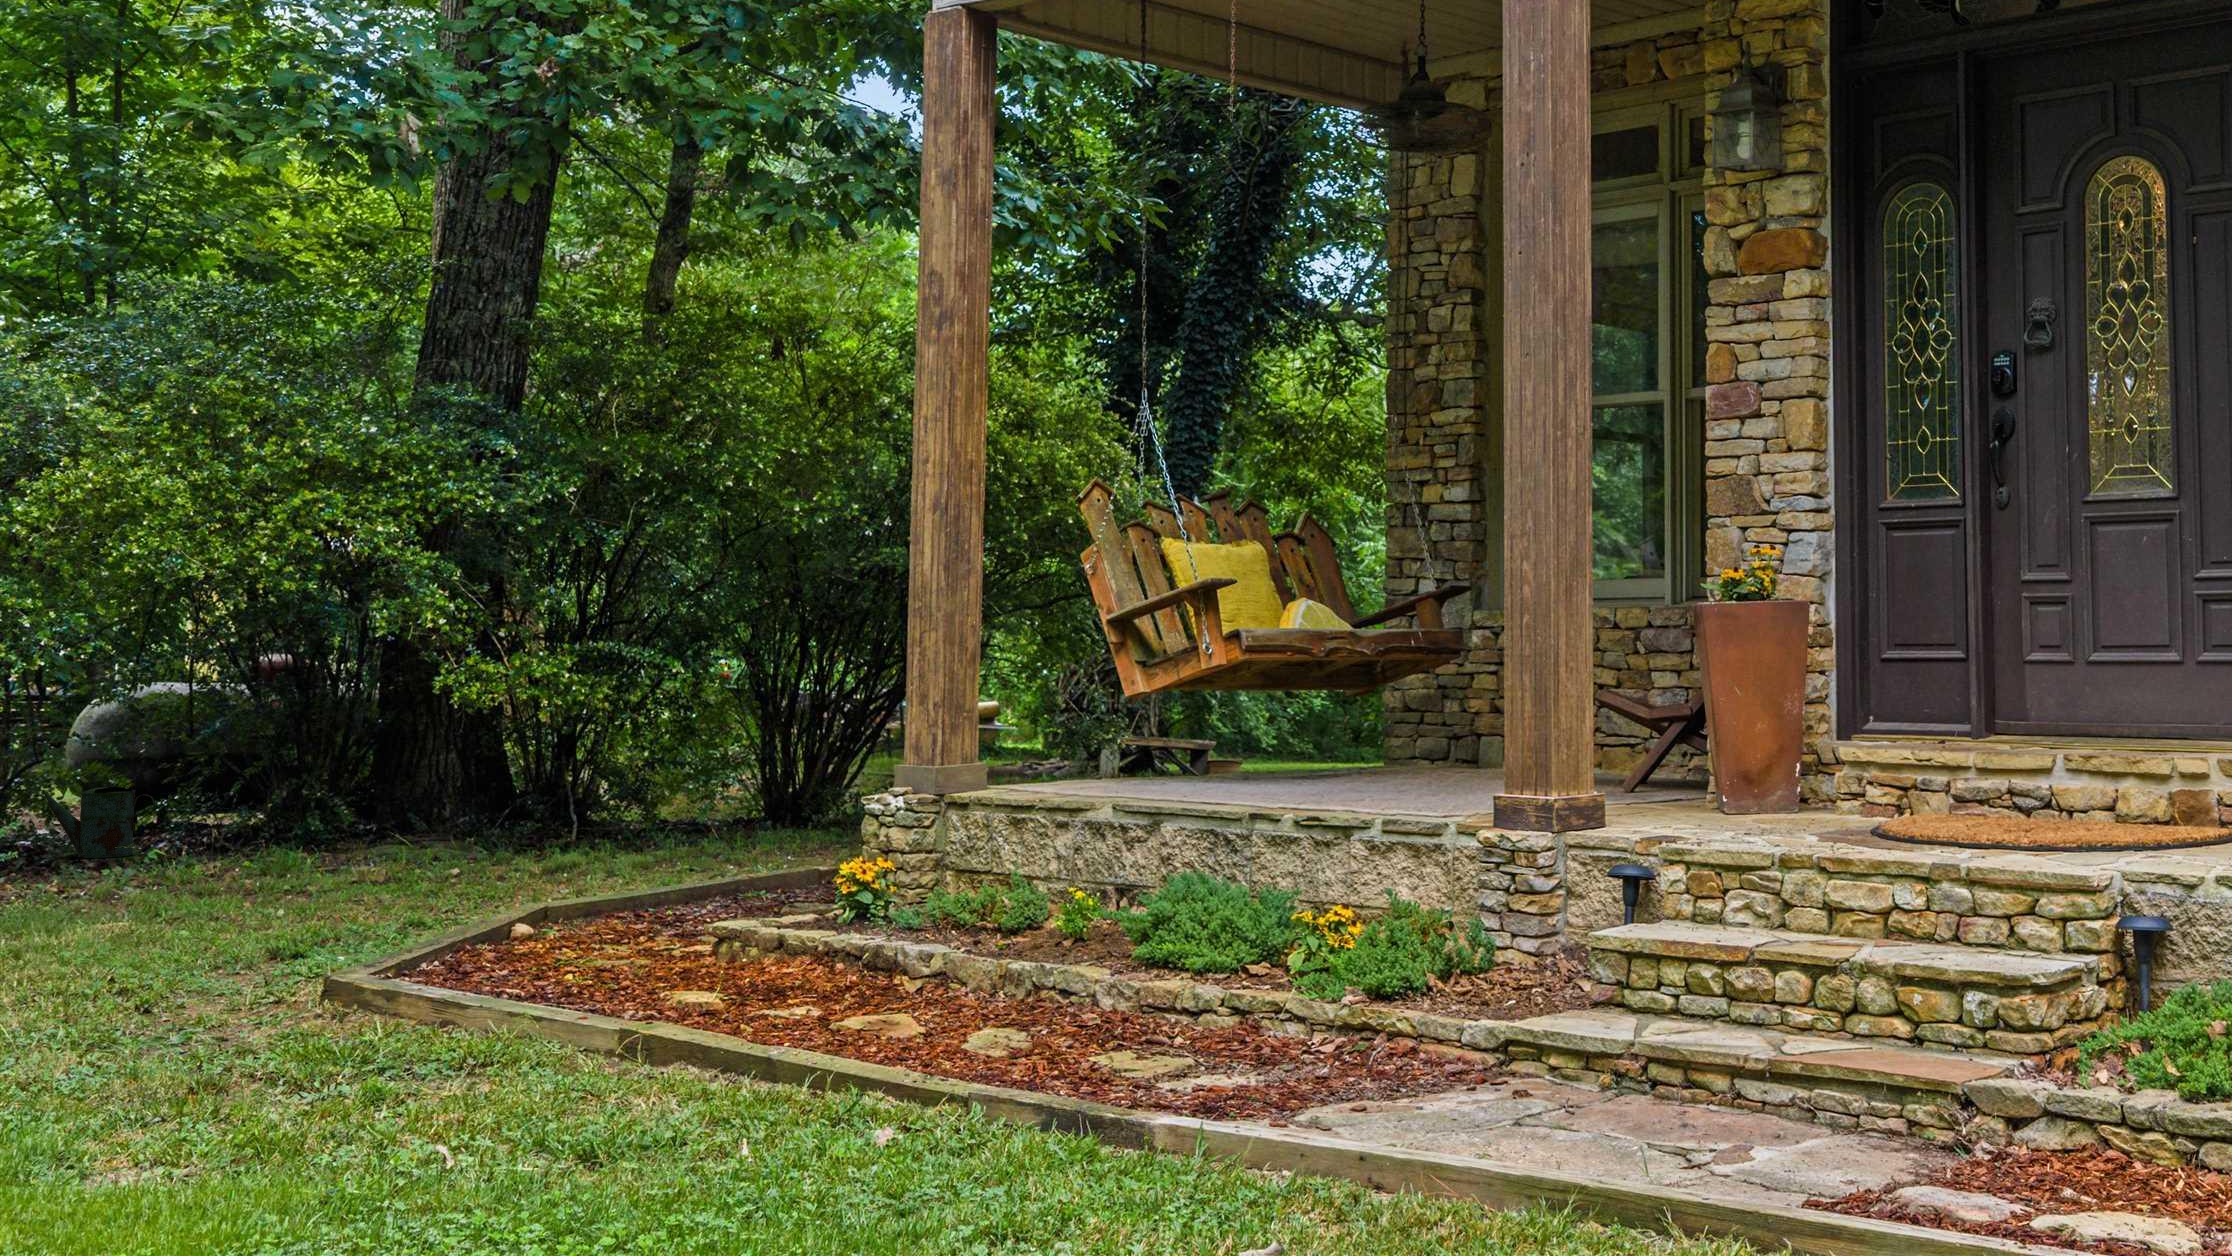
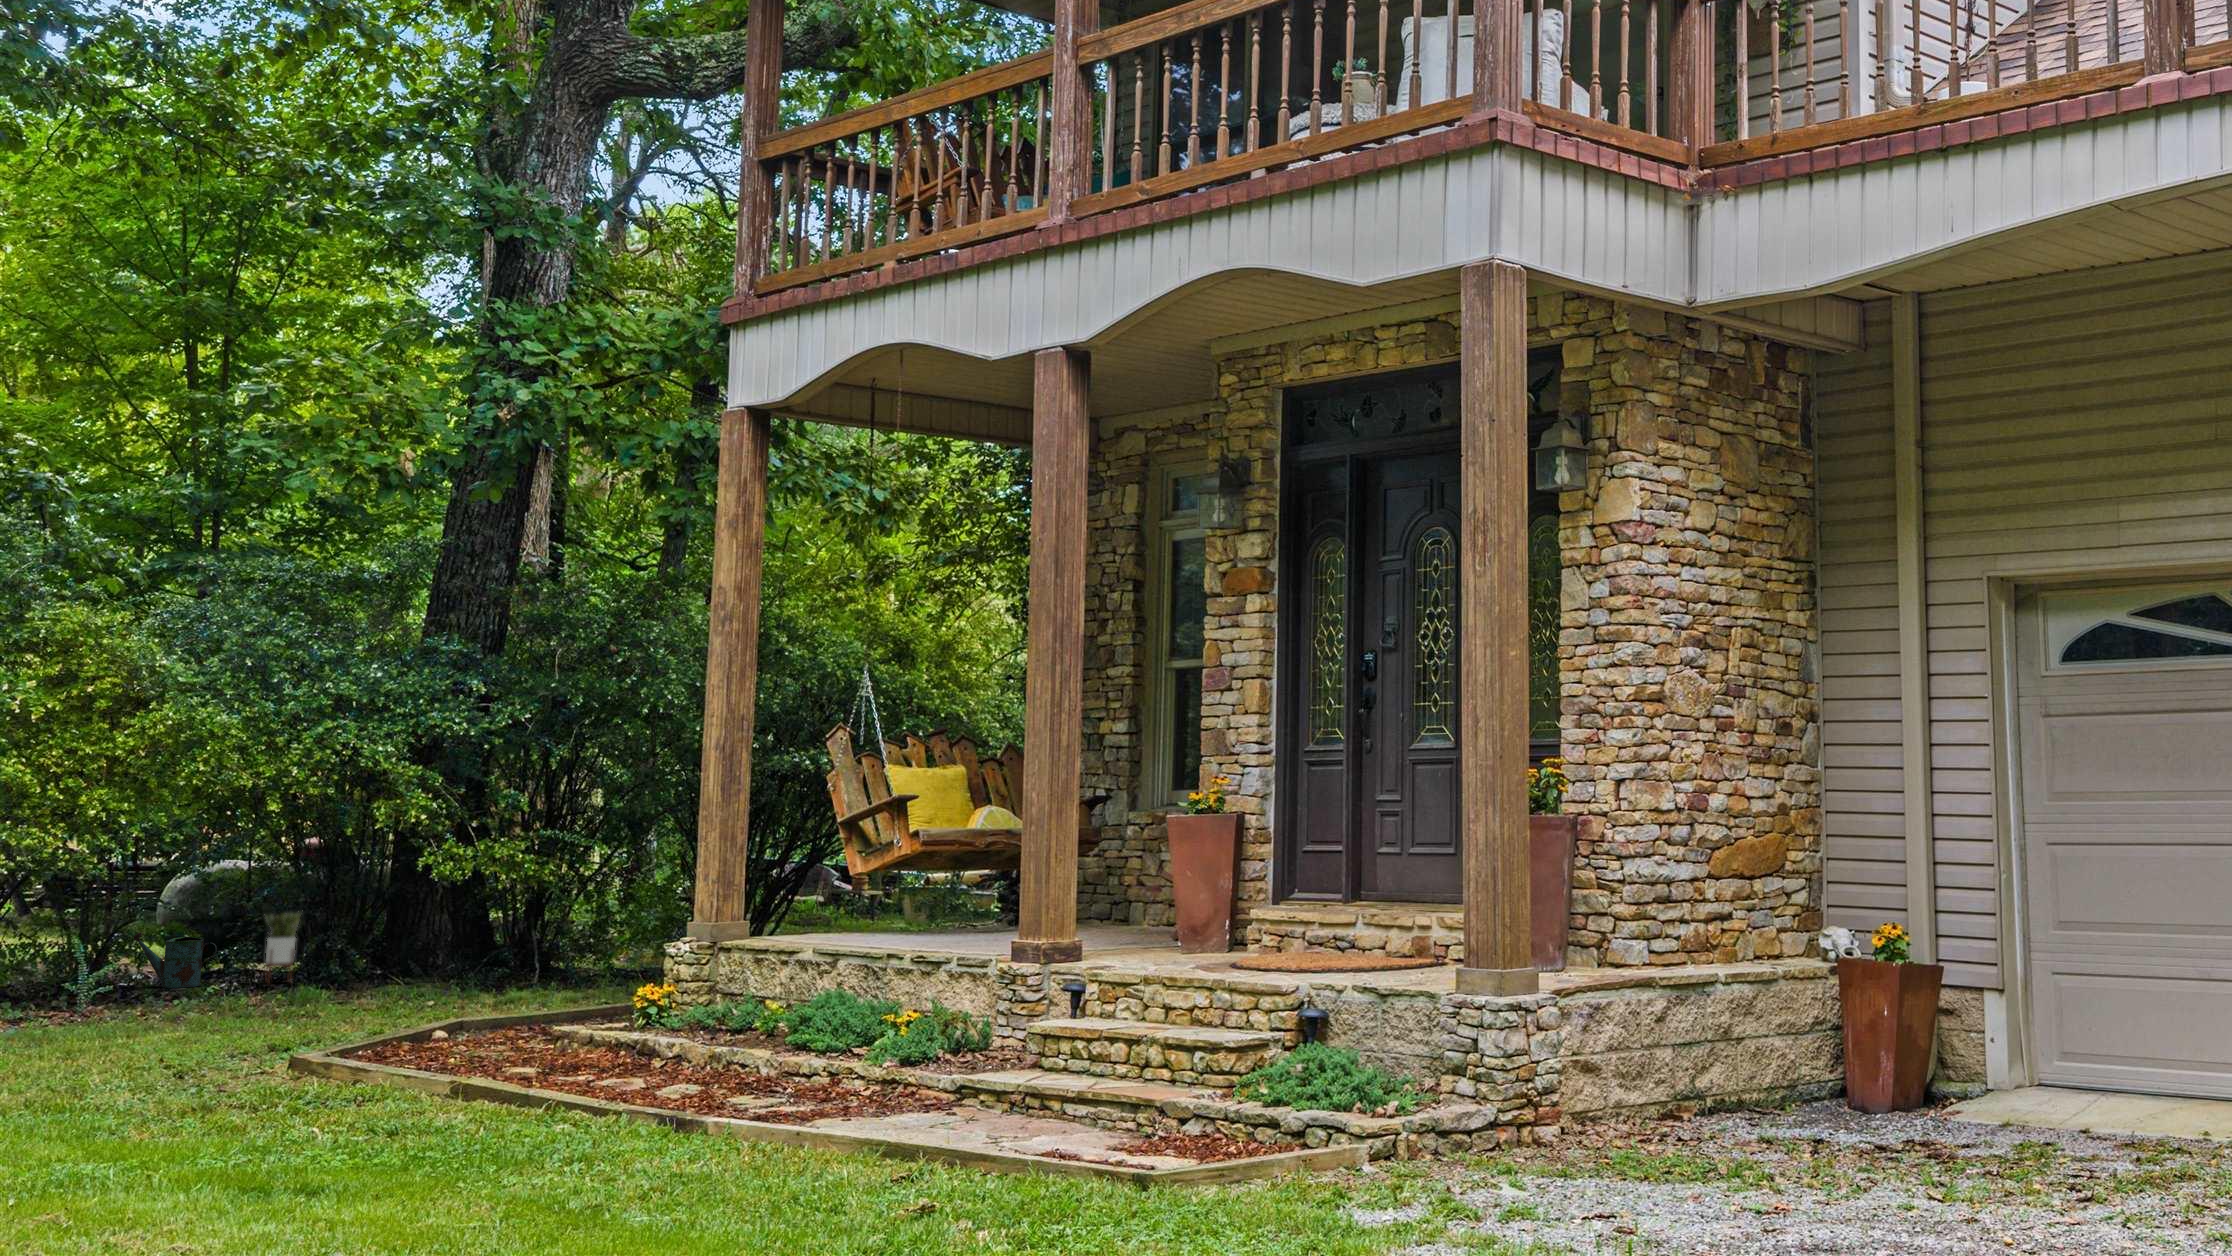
potted plant: none [216,729,274,852] -> present [265,913,300,981]

